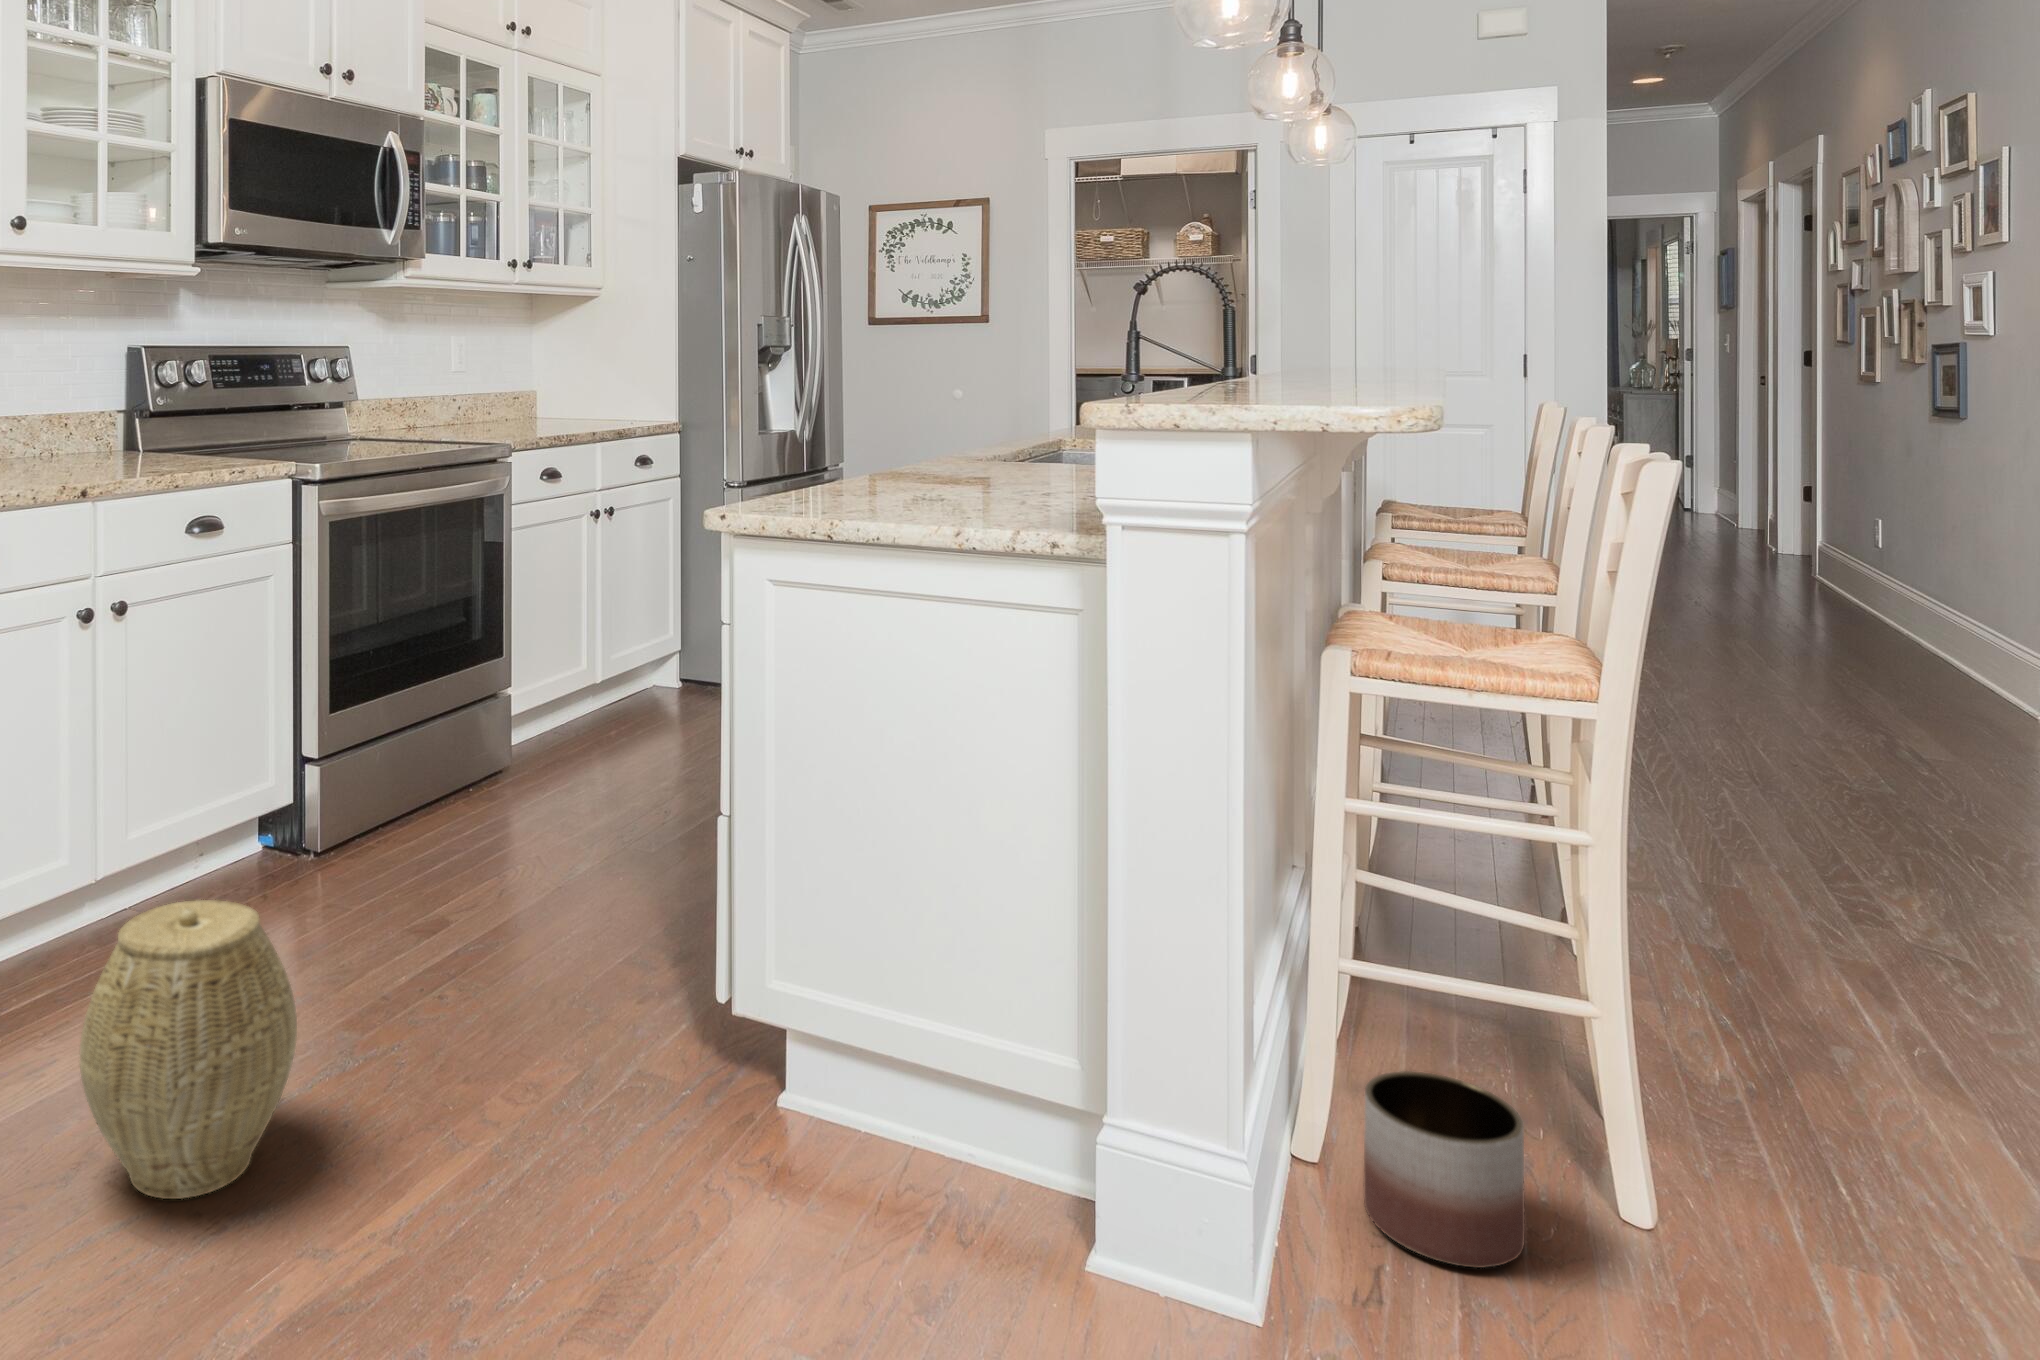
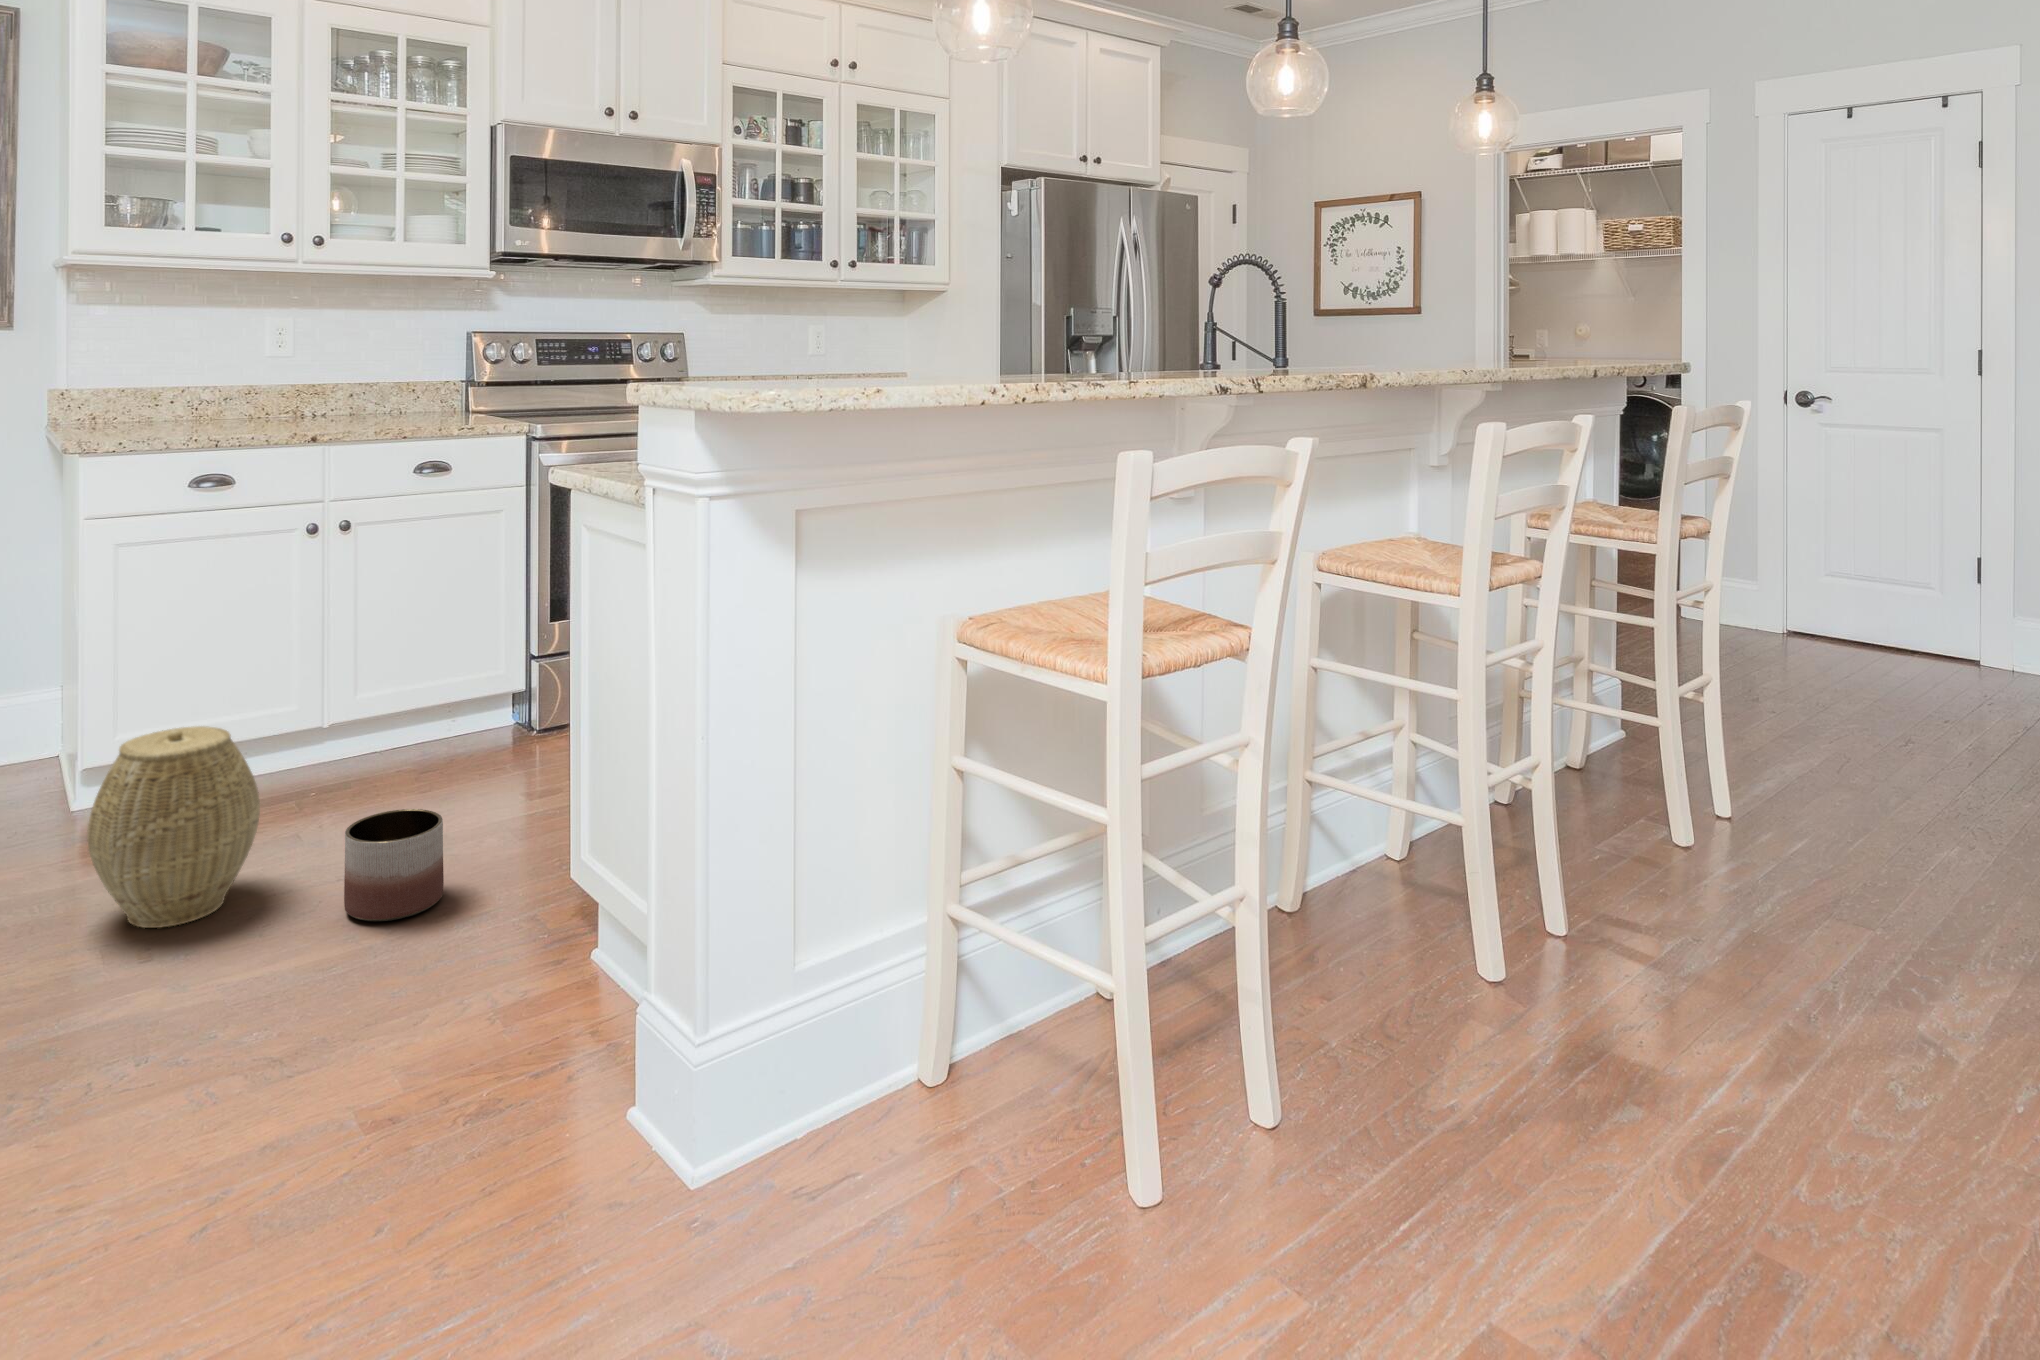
planter: present [1363,1071,1525,1268] -> present [344,809,444,921]

